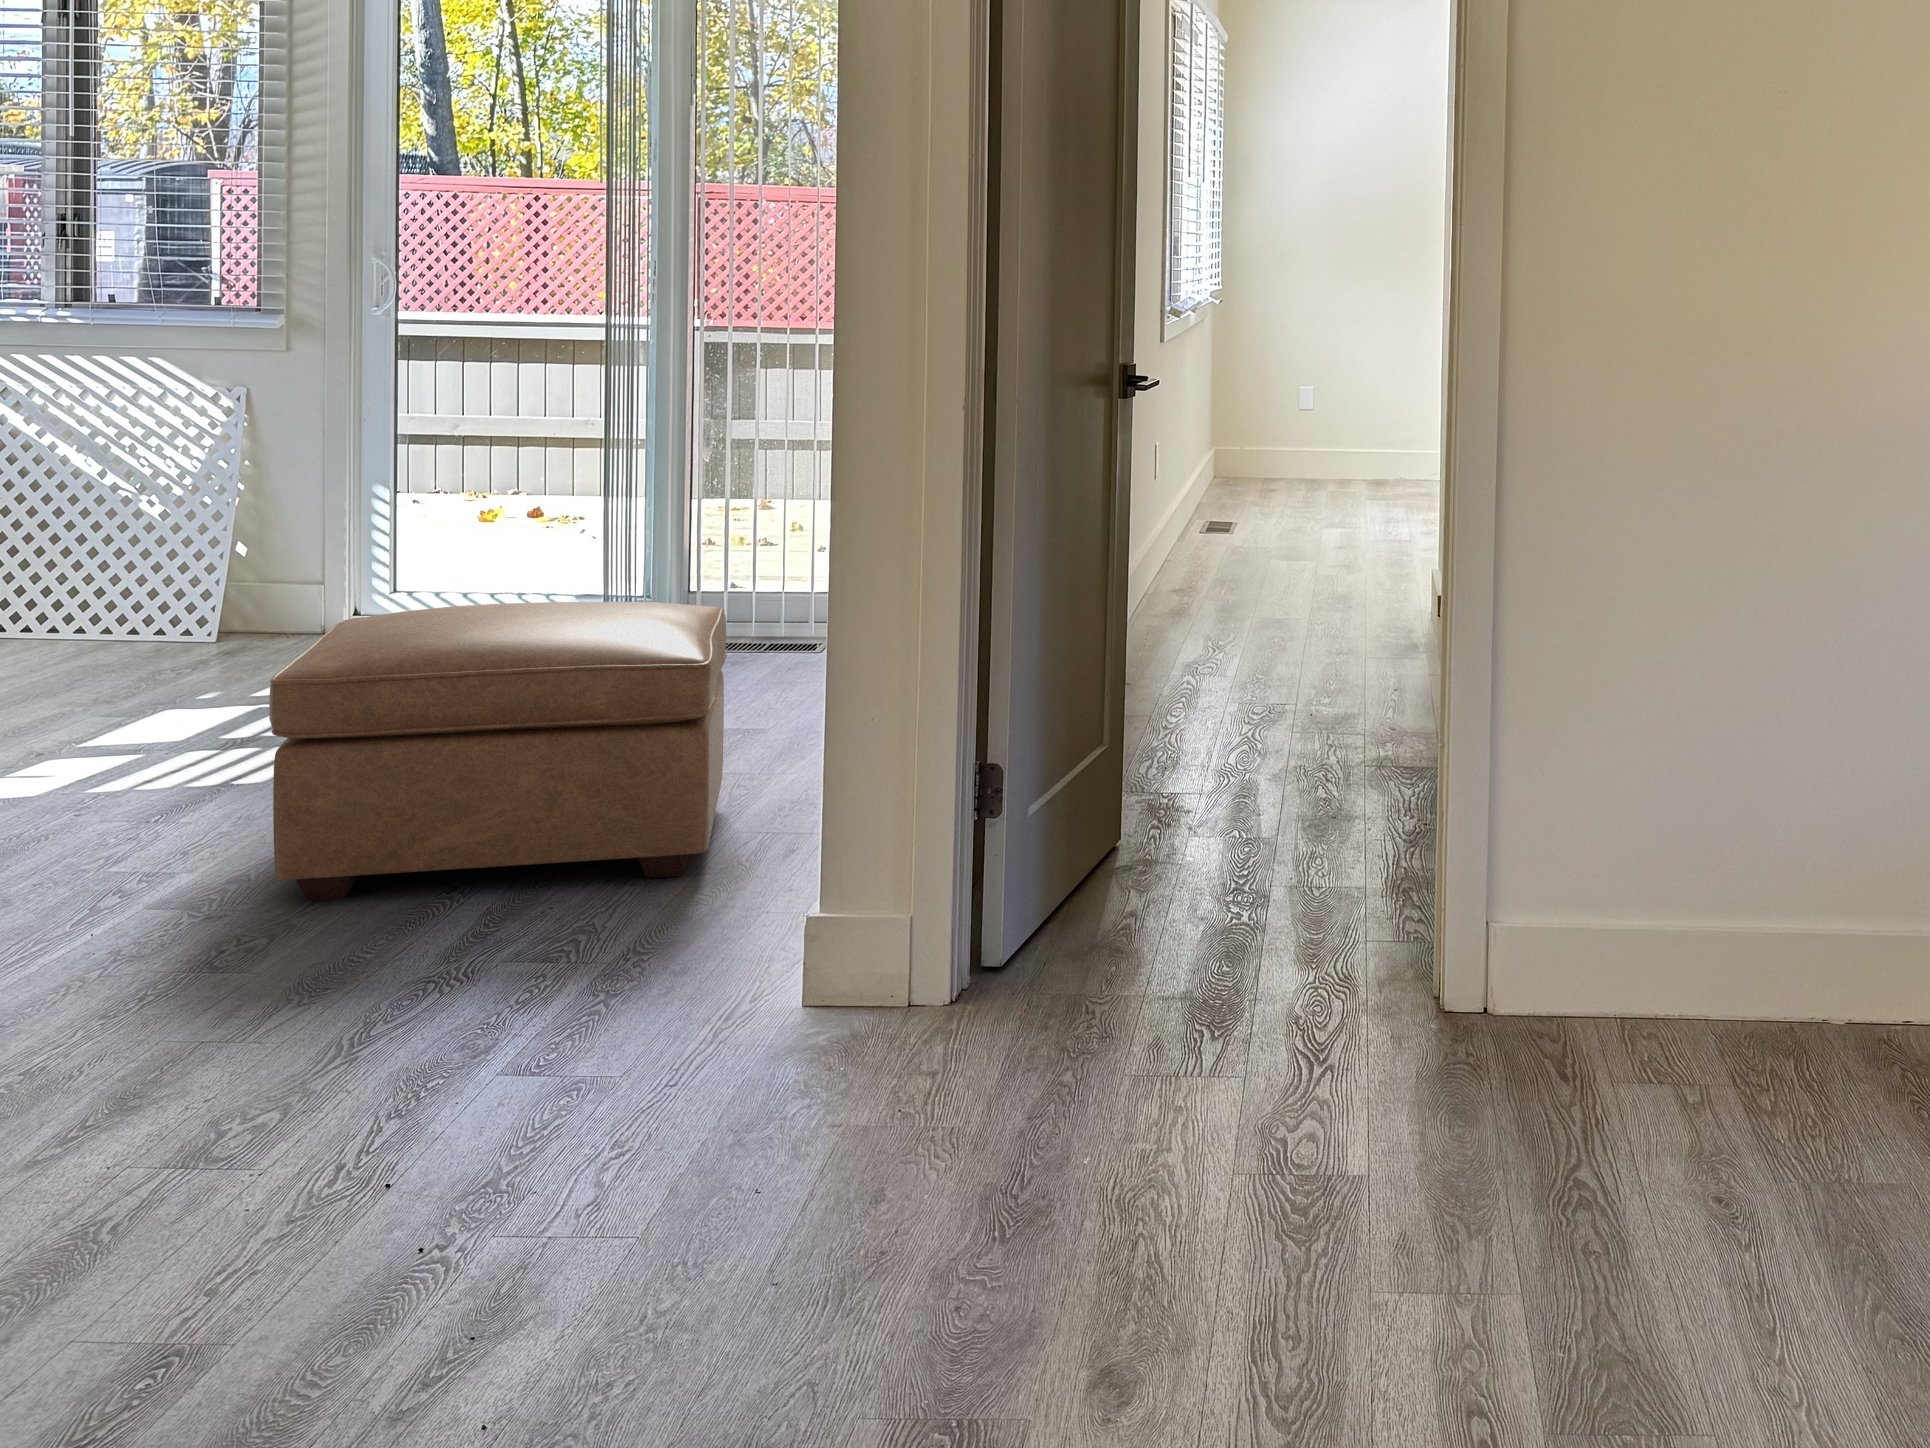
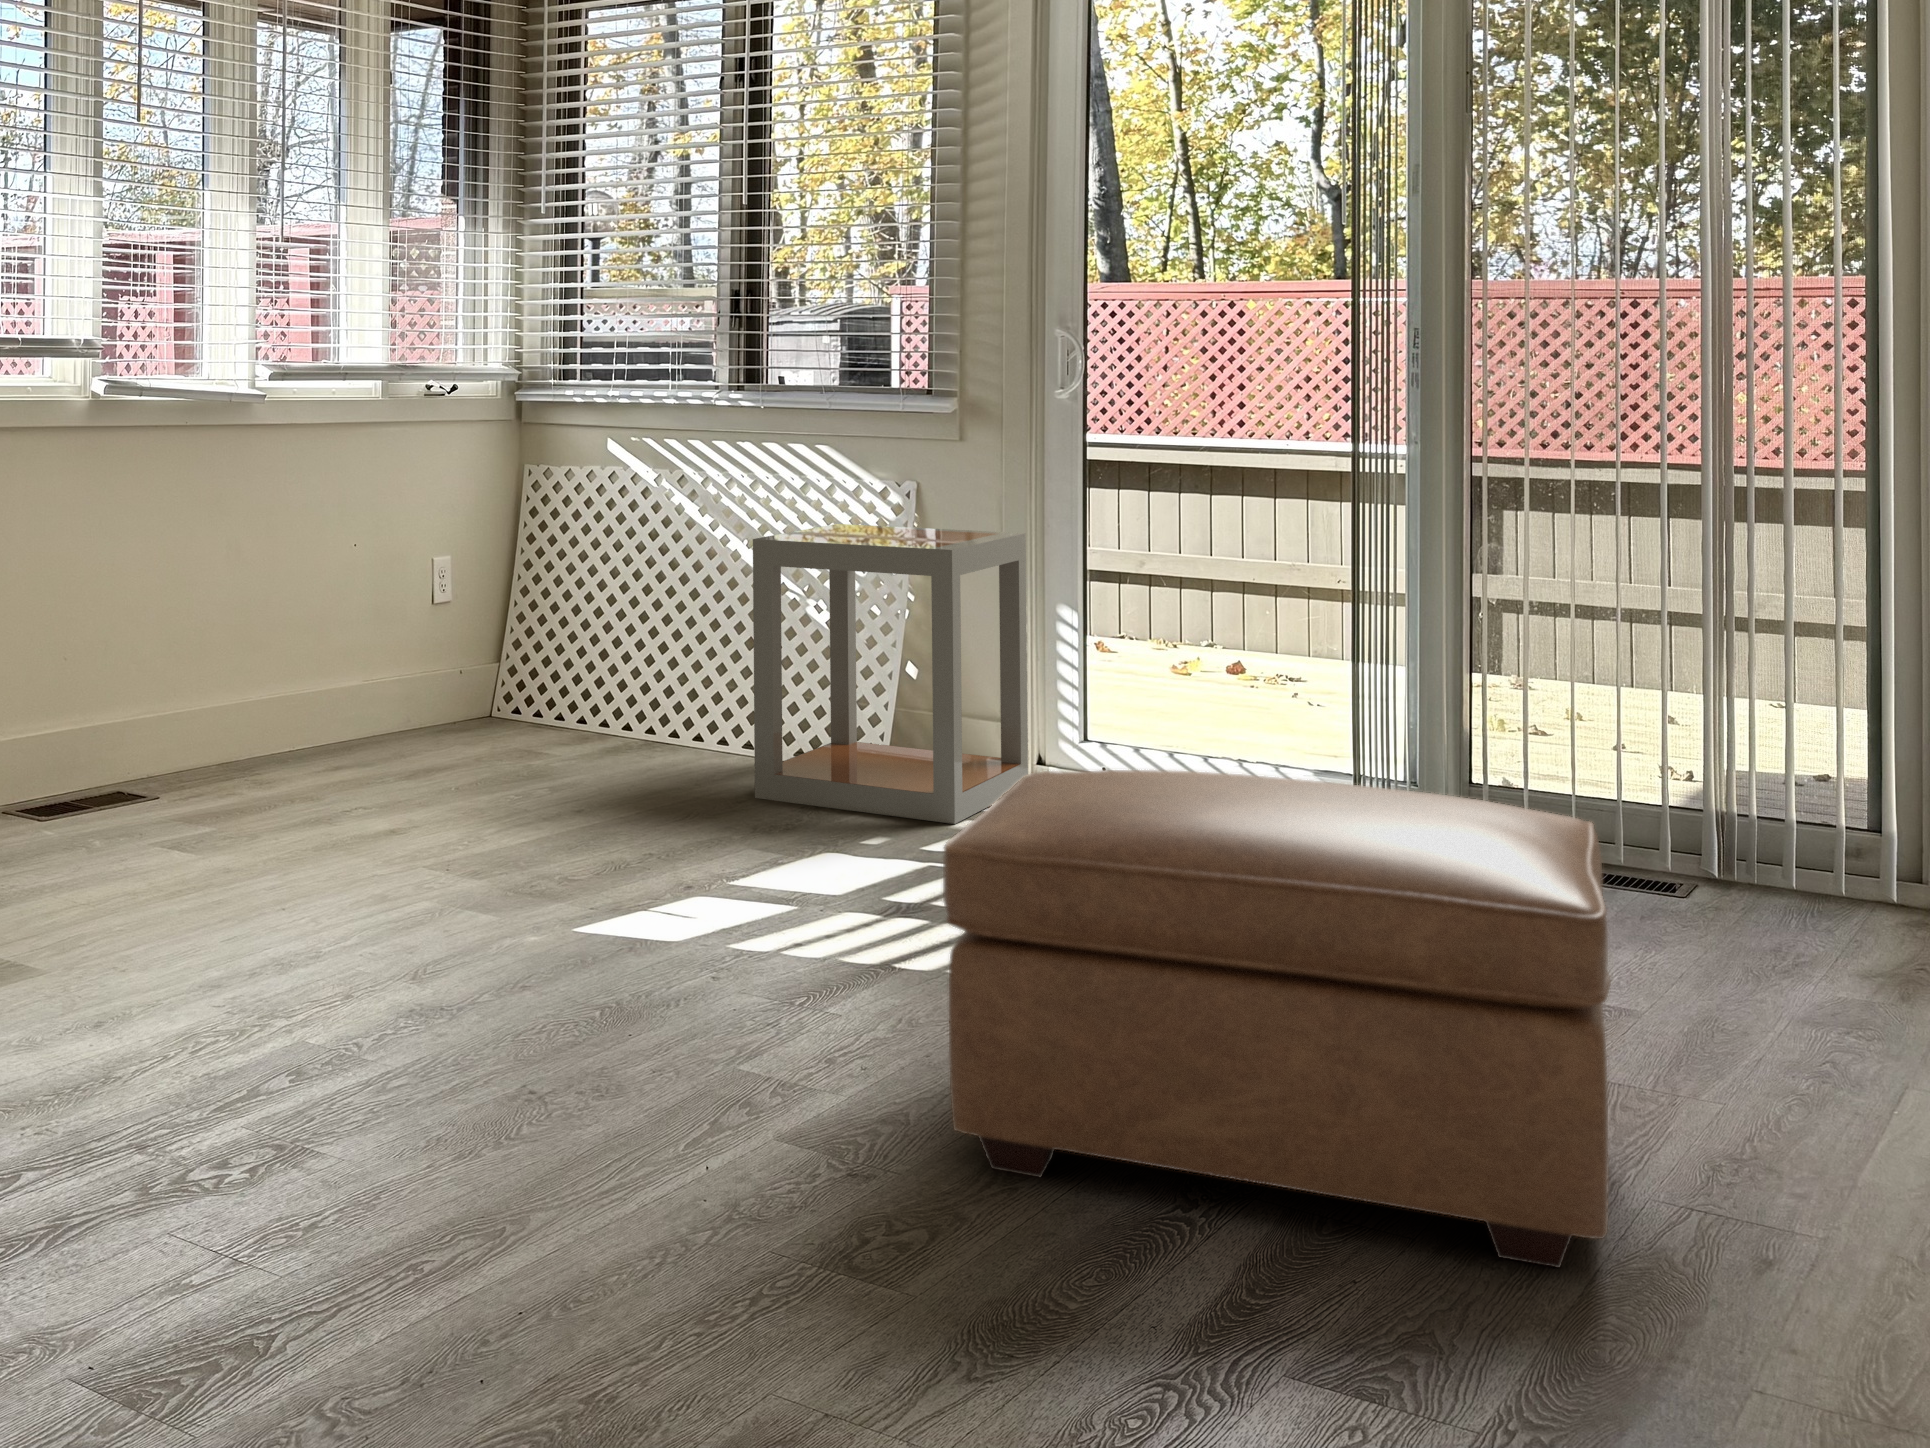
side table: none [85,428,348,673] -> present [753,524,1028,824]

